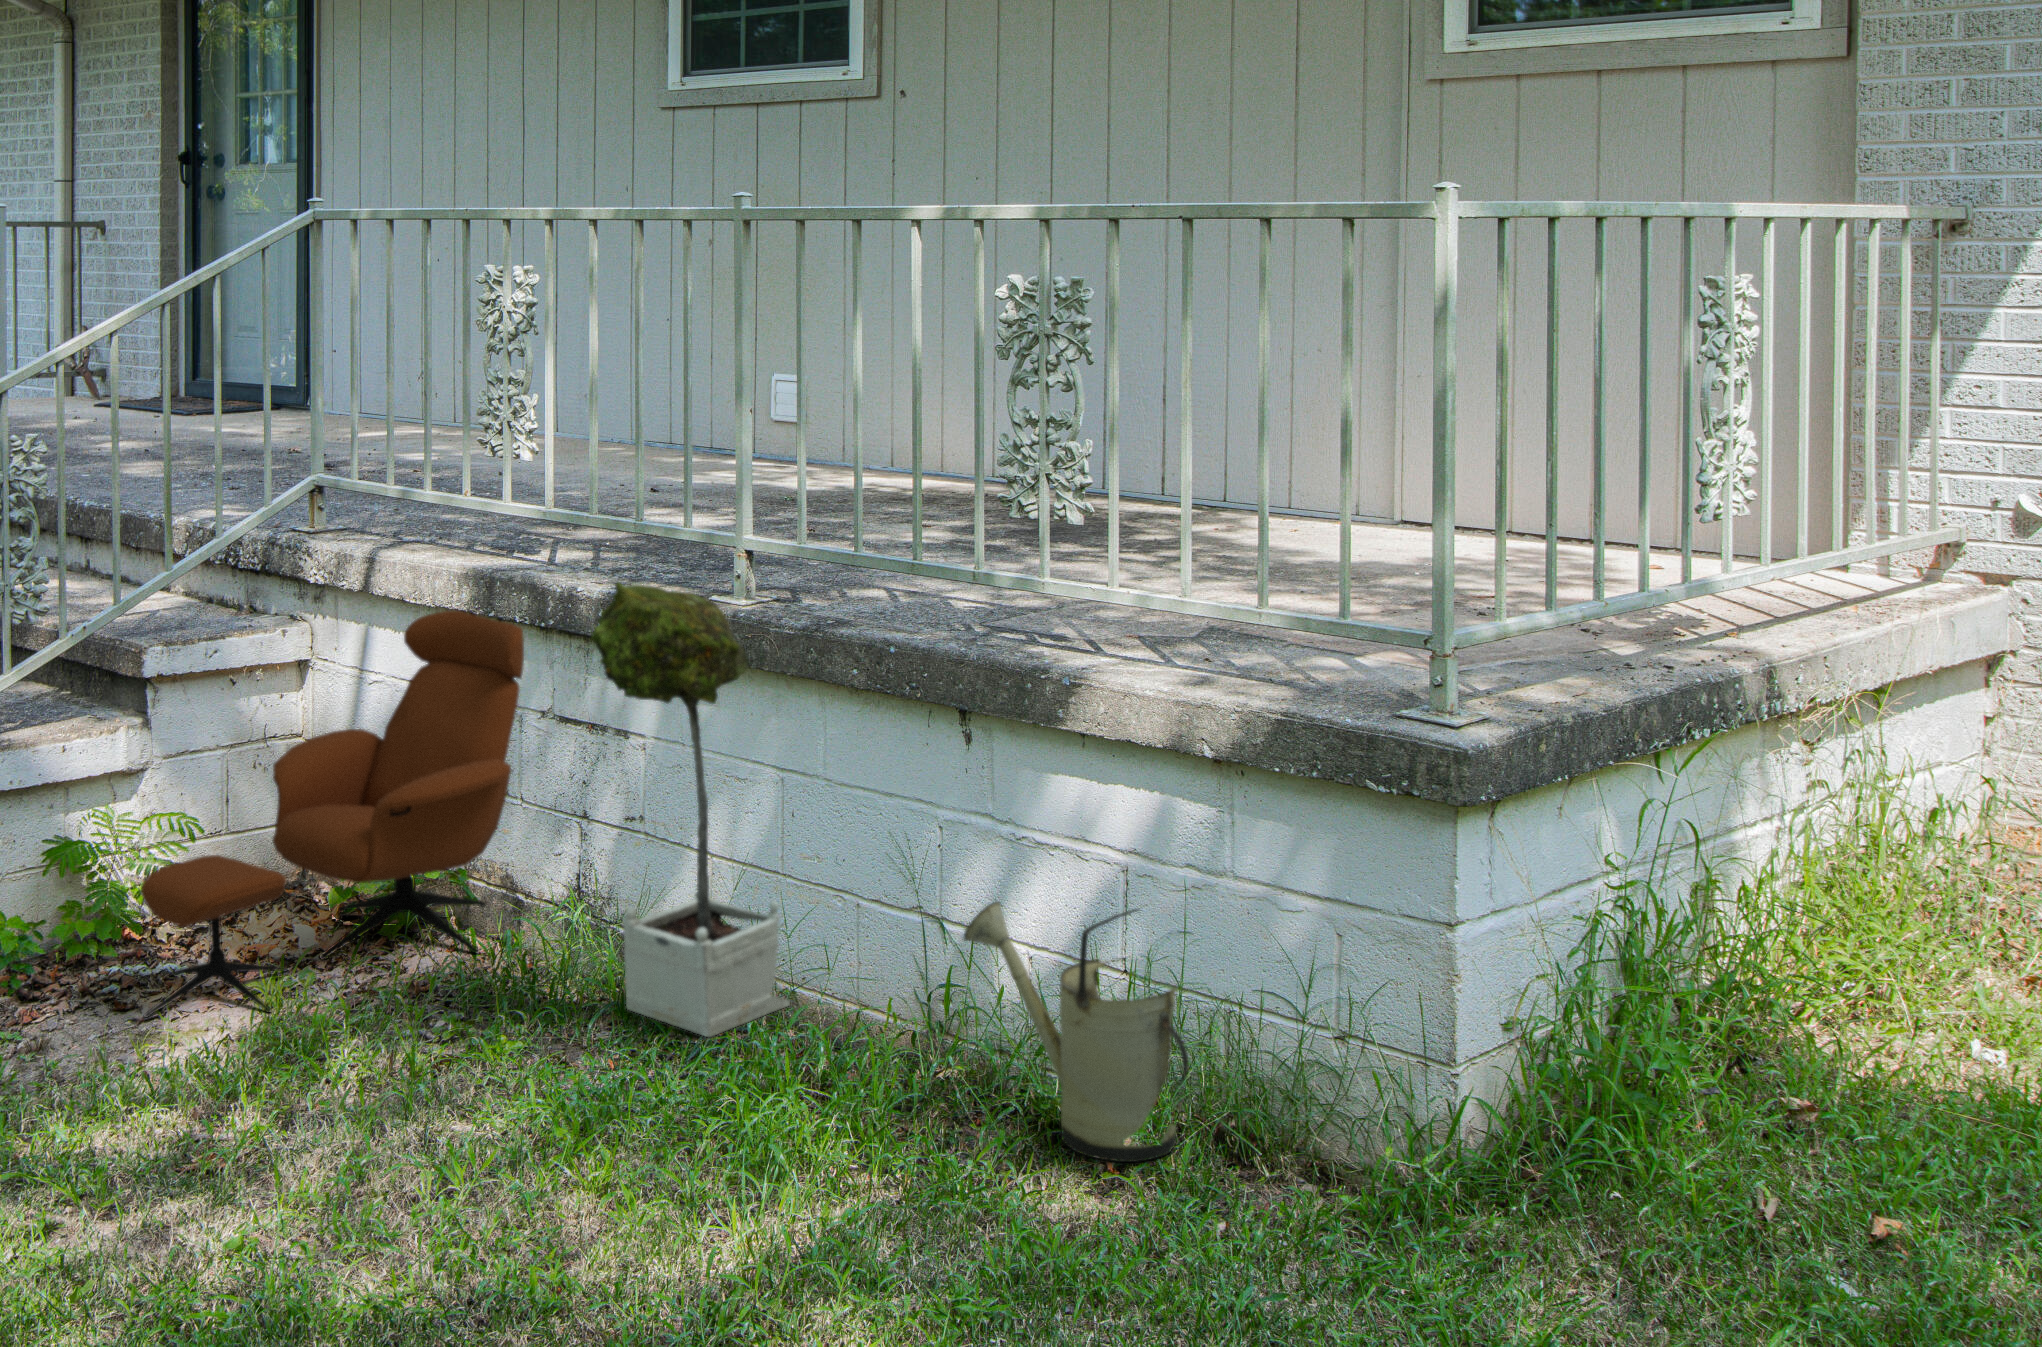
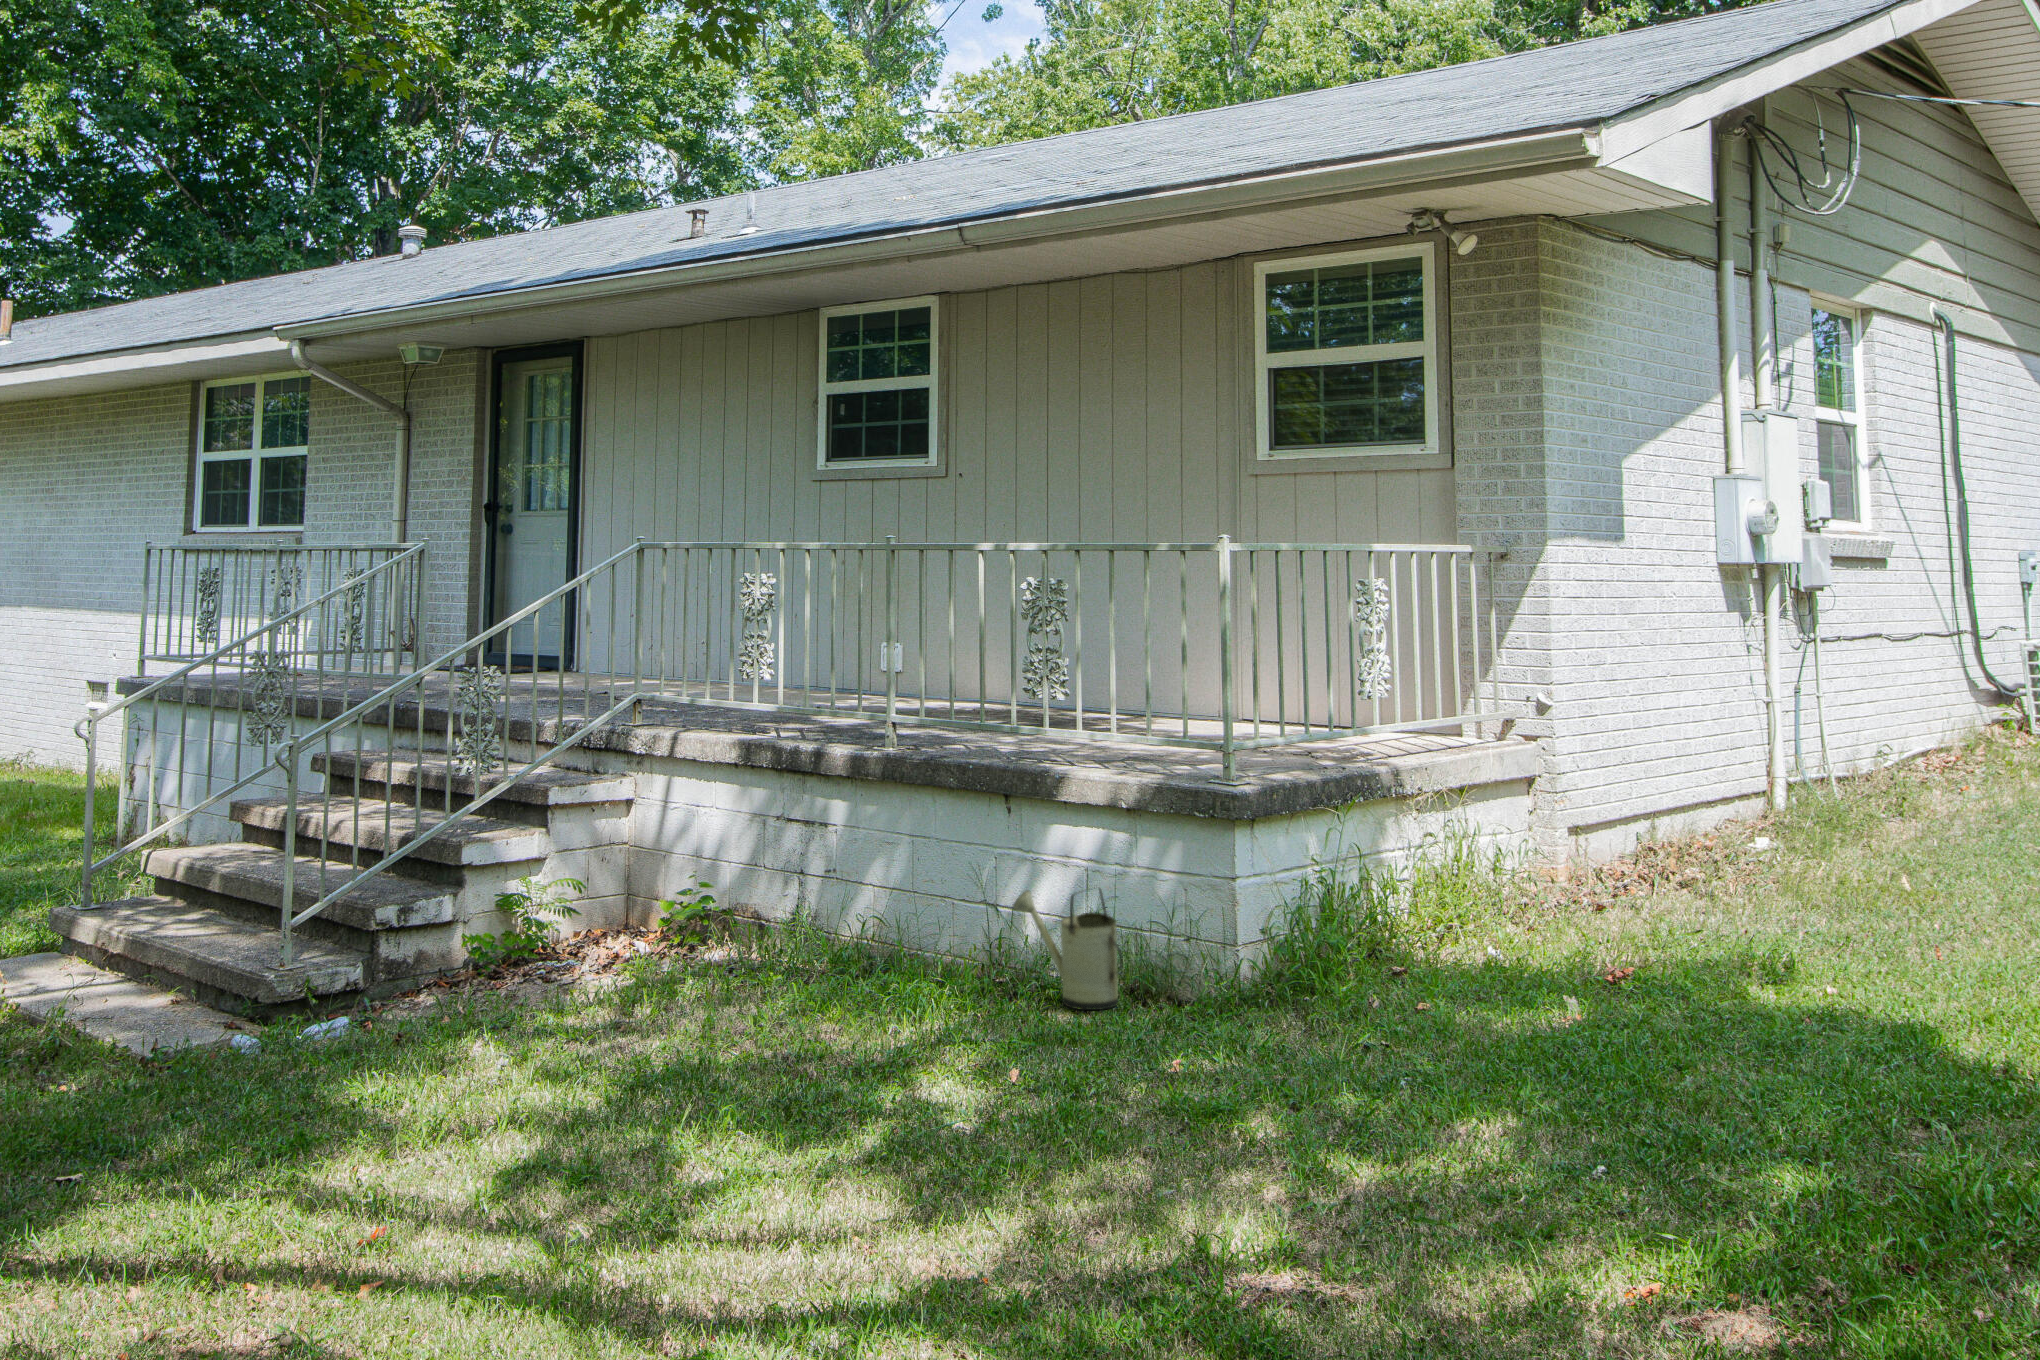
potted tree: present [592,582,790,1037] -> none [816,737,920,976]
lounge chair: present [141,611,524,1017] -> none [571,763,767,977]

